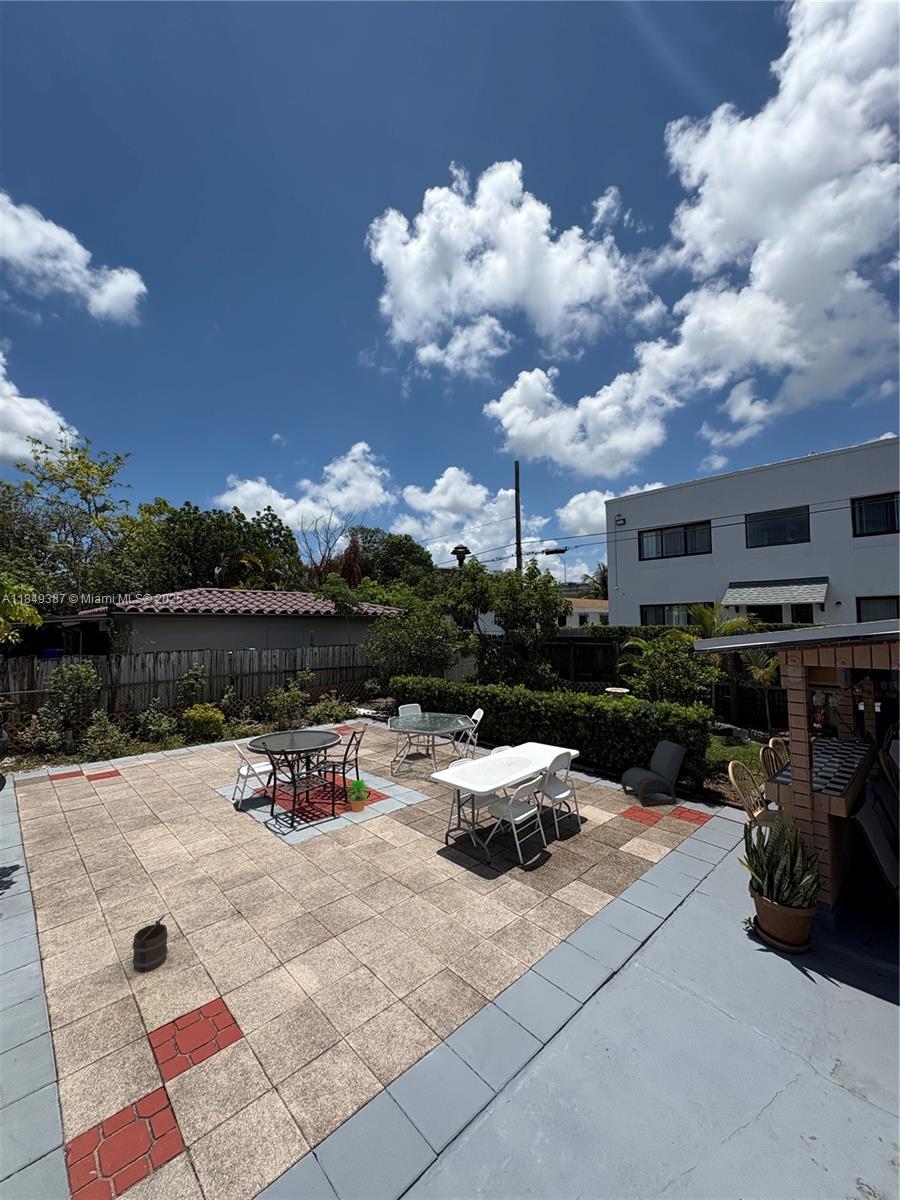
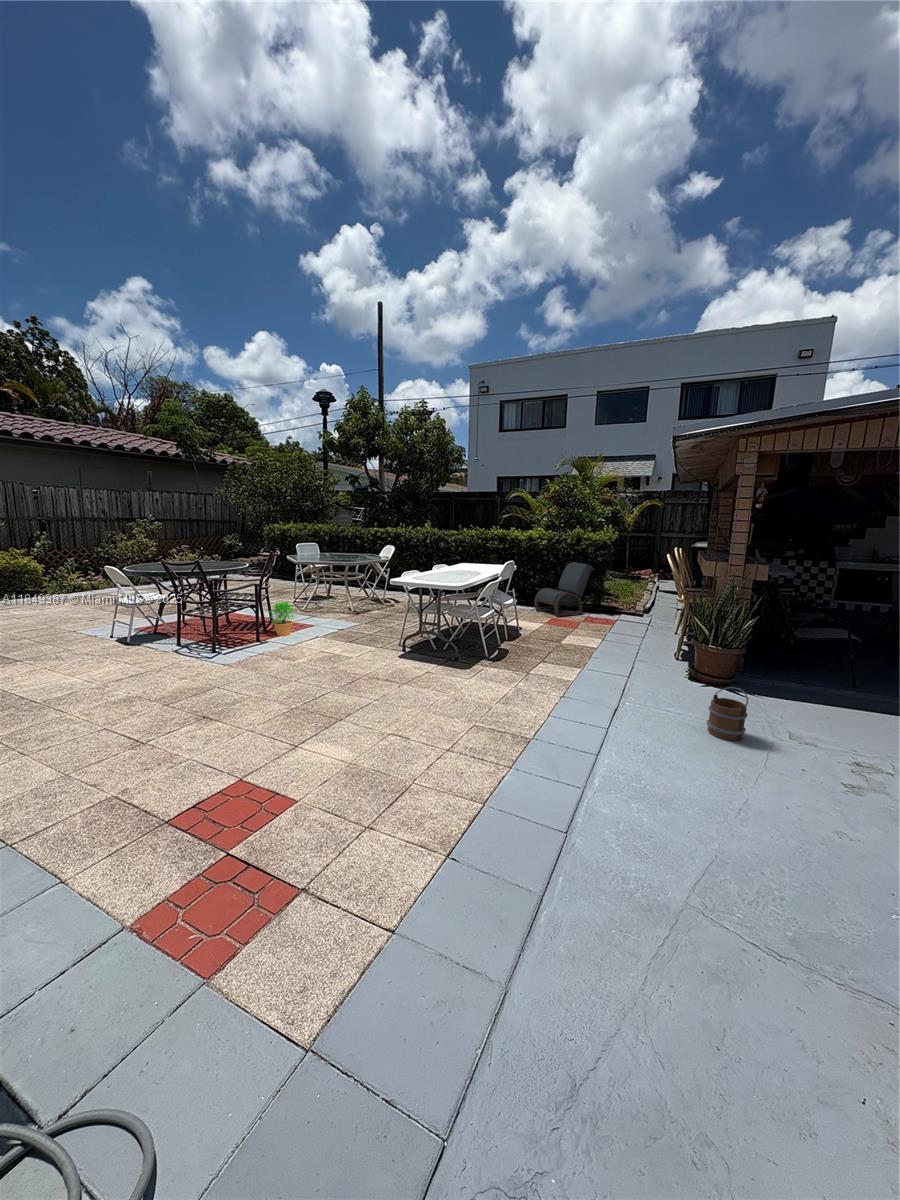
bucket: present [132,915,168,973] -> present [707,687,748,741]

